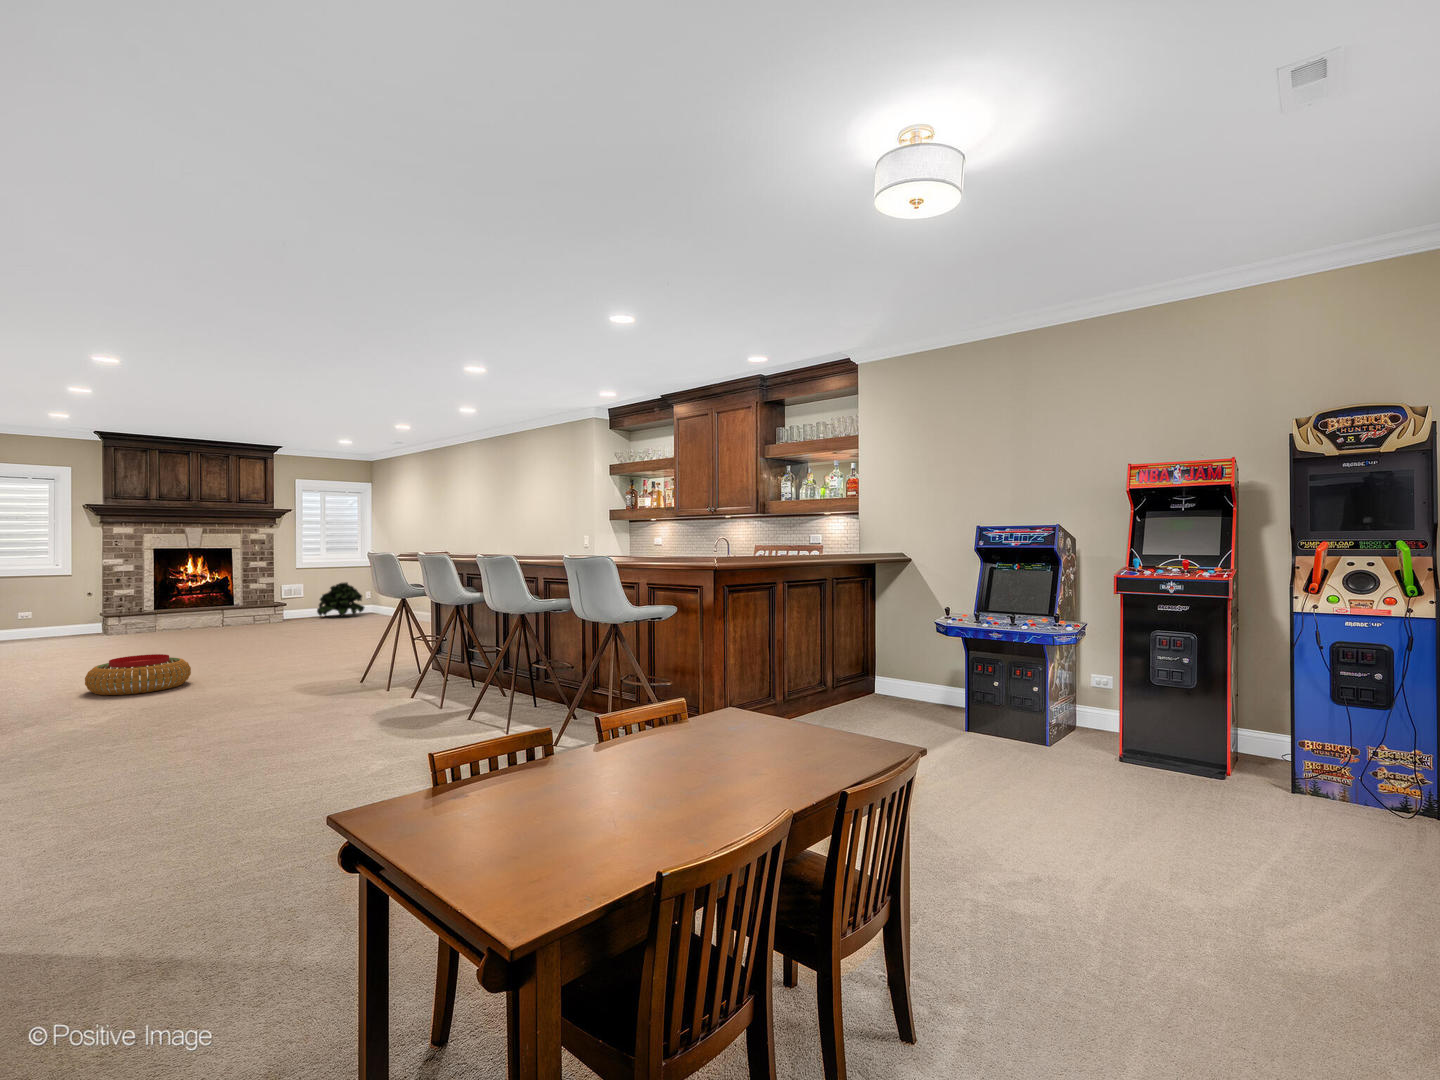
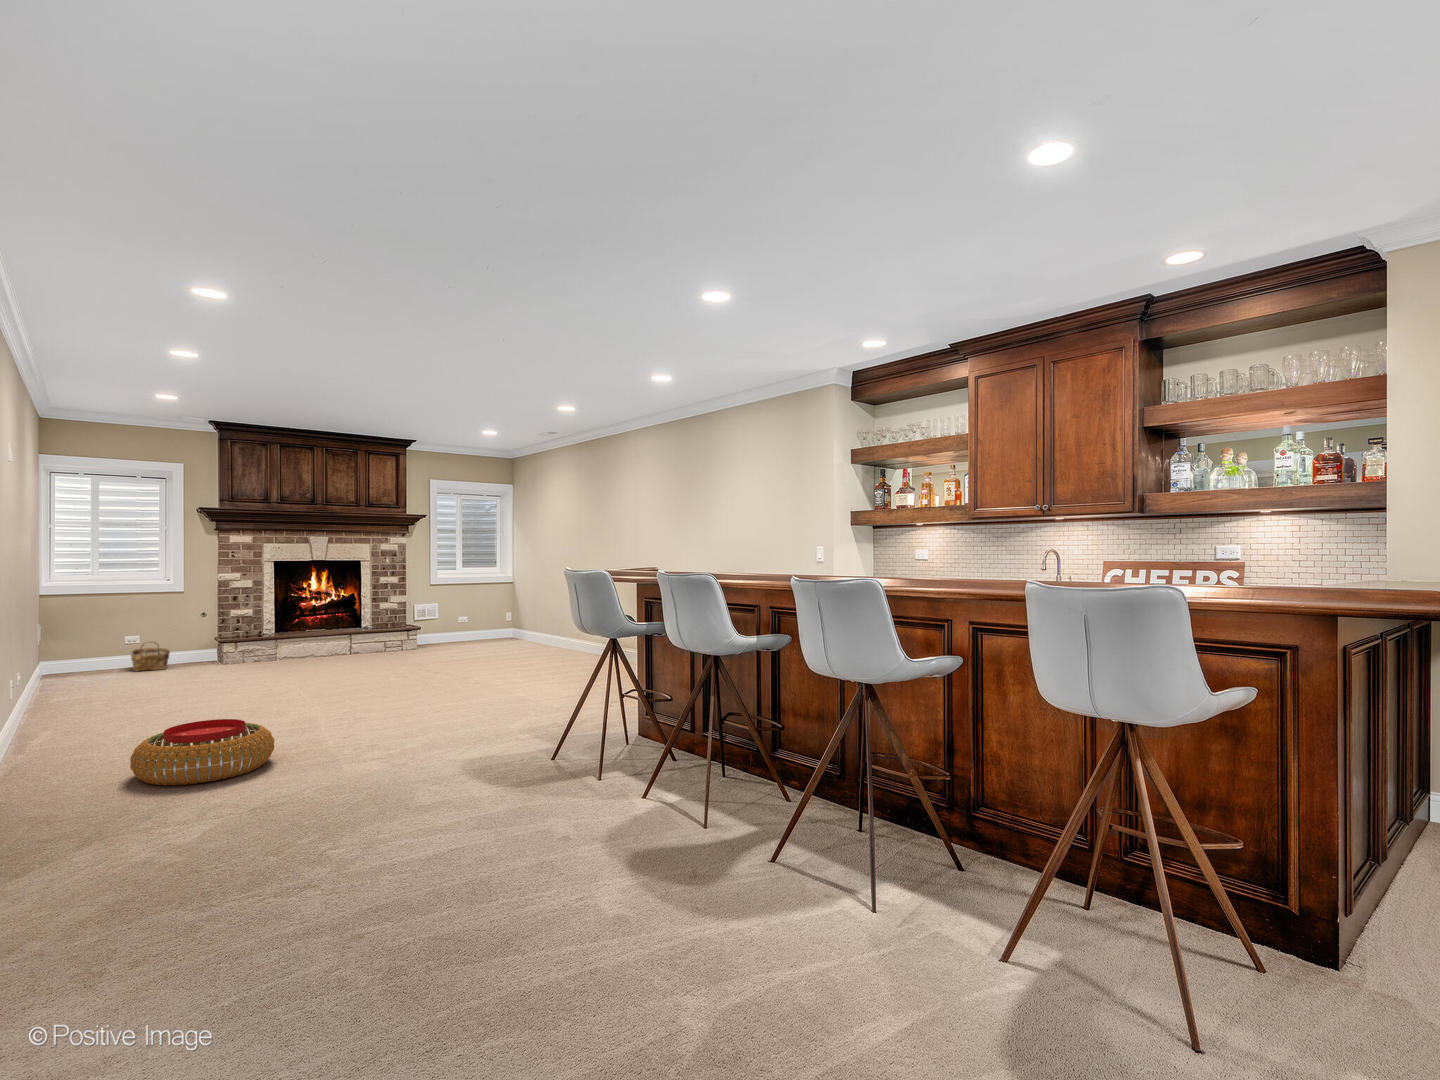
potted plant: present [317,582,365,616] -> none [453,602,507,645]
woven basket: none [23,616,60,641] -> present [131,641,170,671]

